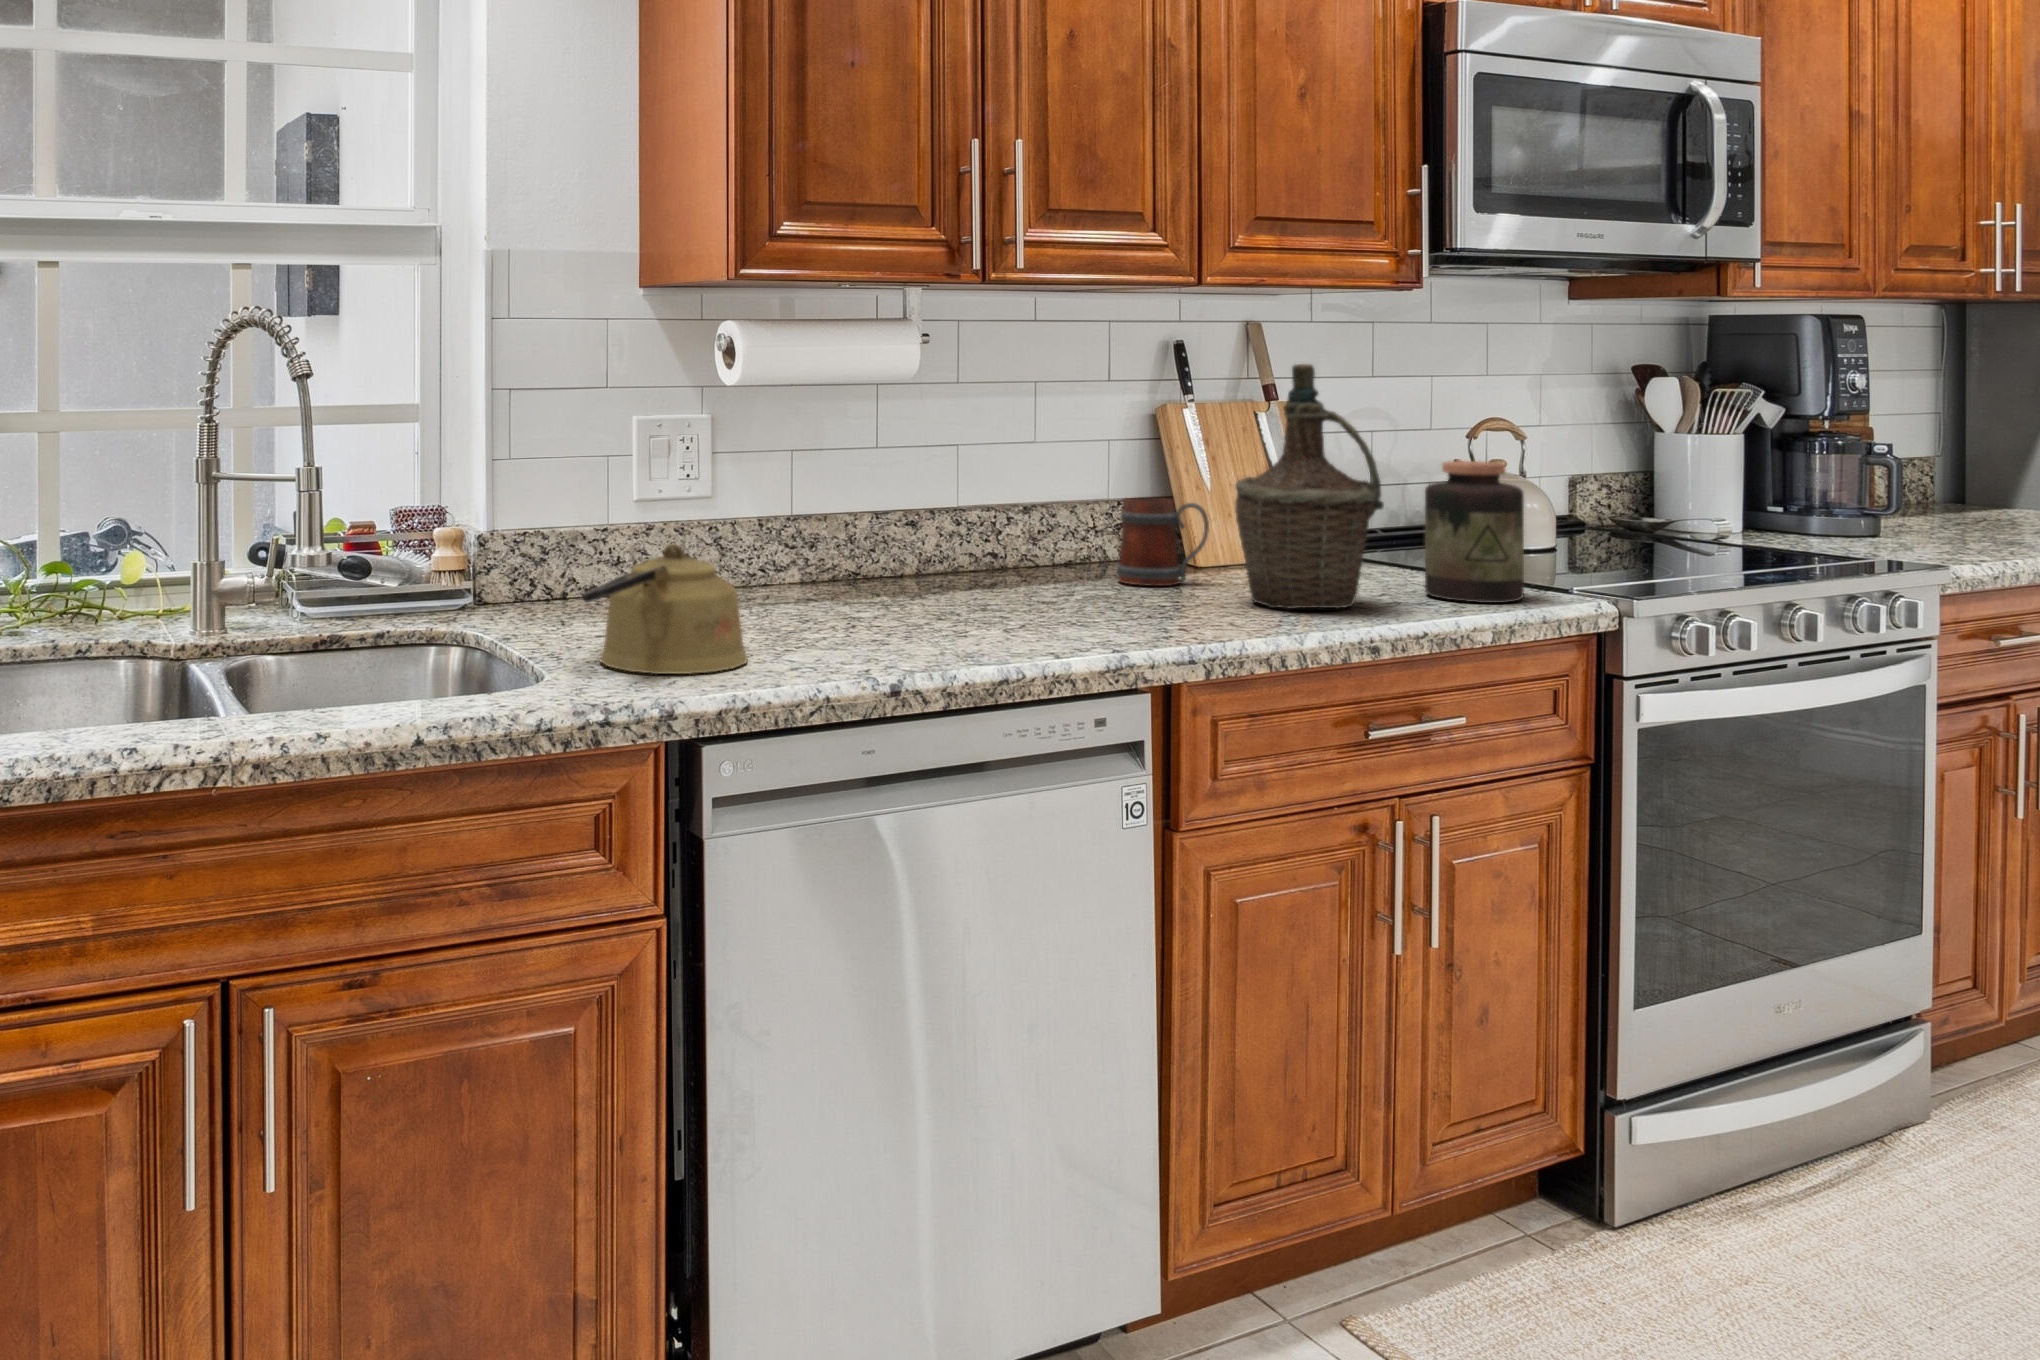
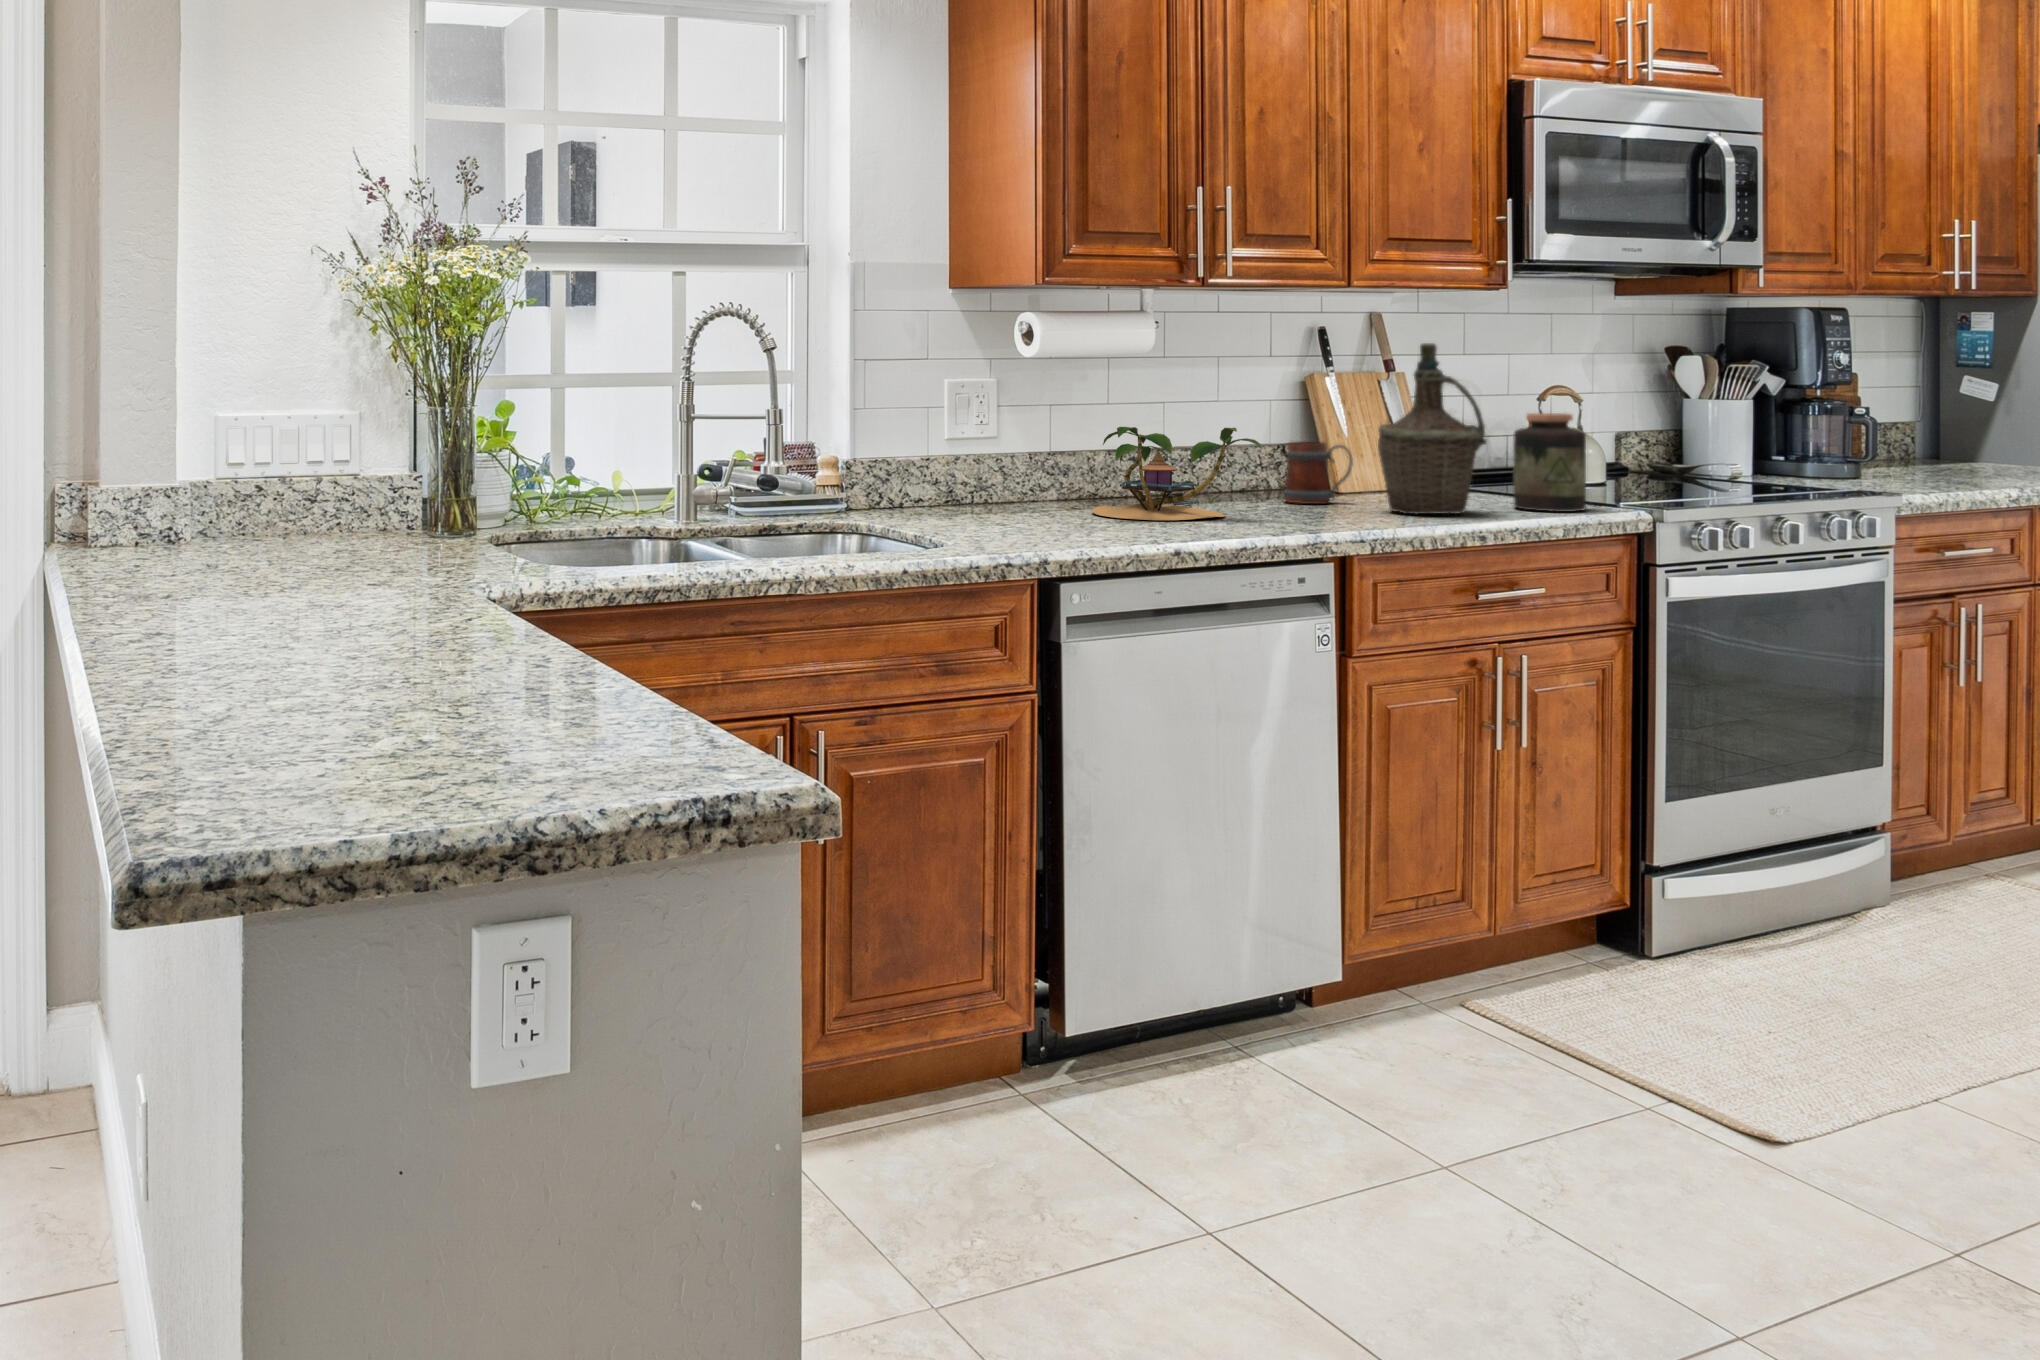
plant: none [835,482,1063,621] -> present [1092,427,1262,520]
kettle: present [582,544,747,674] -> none [962,460,1070,542]

